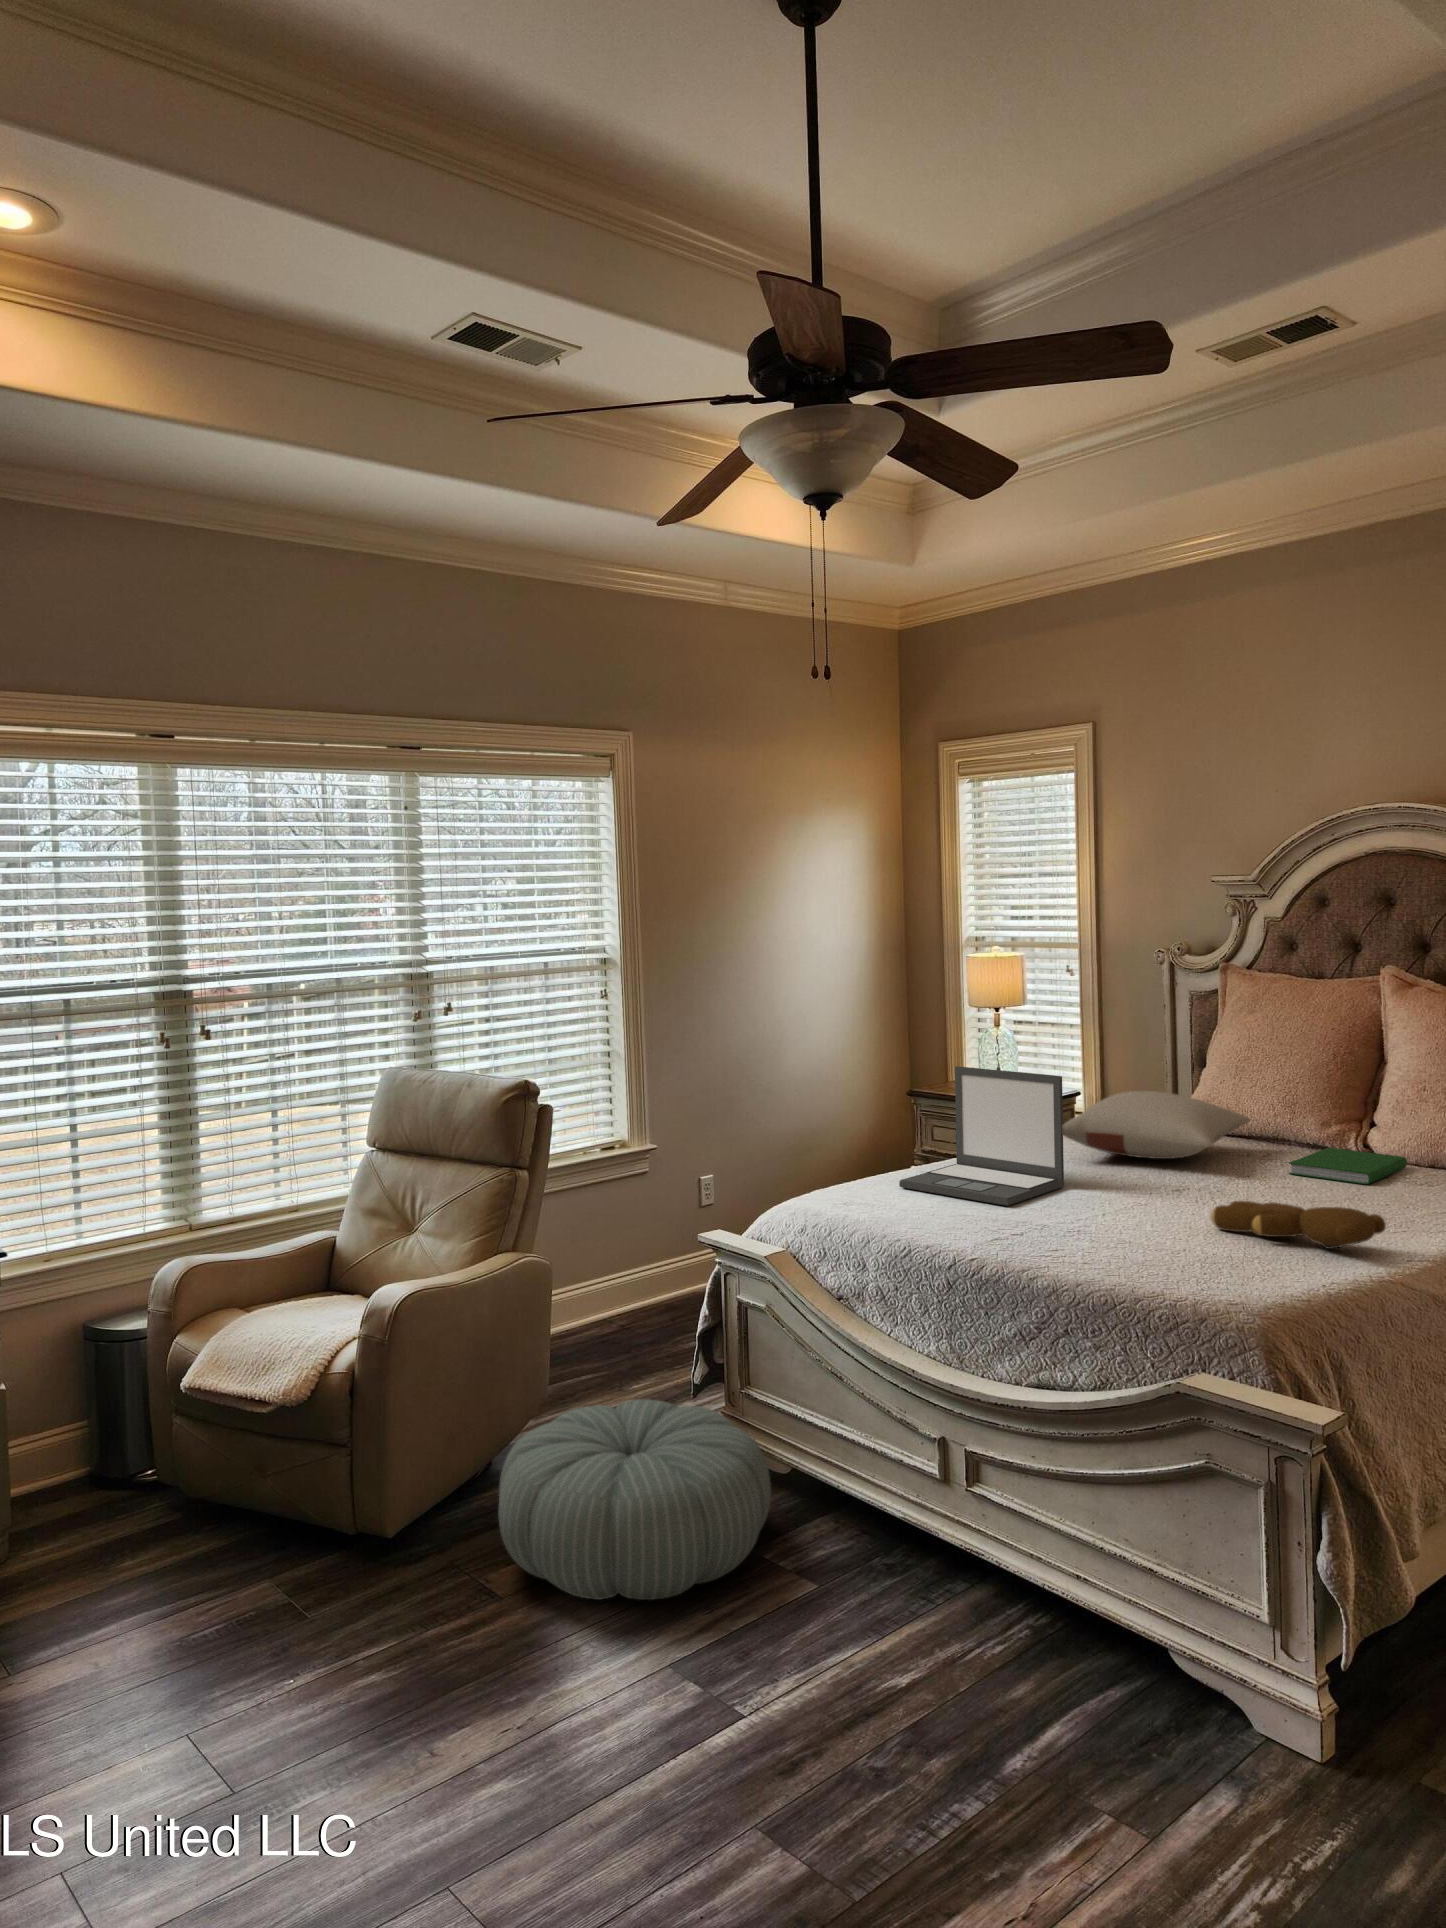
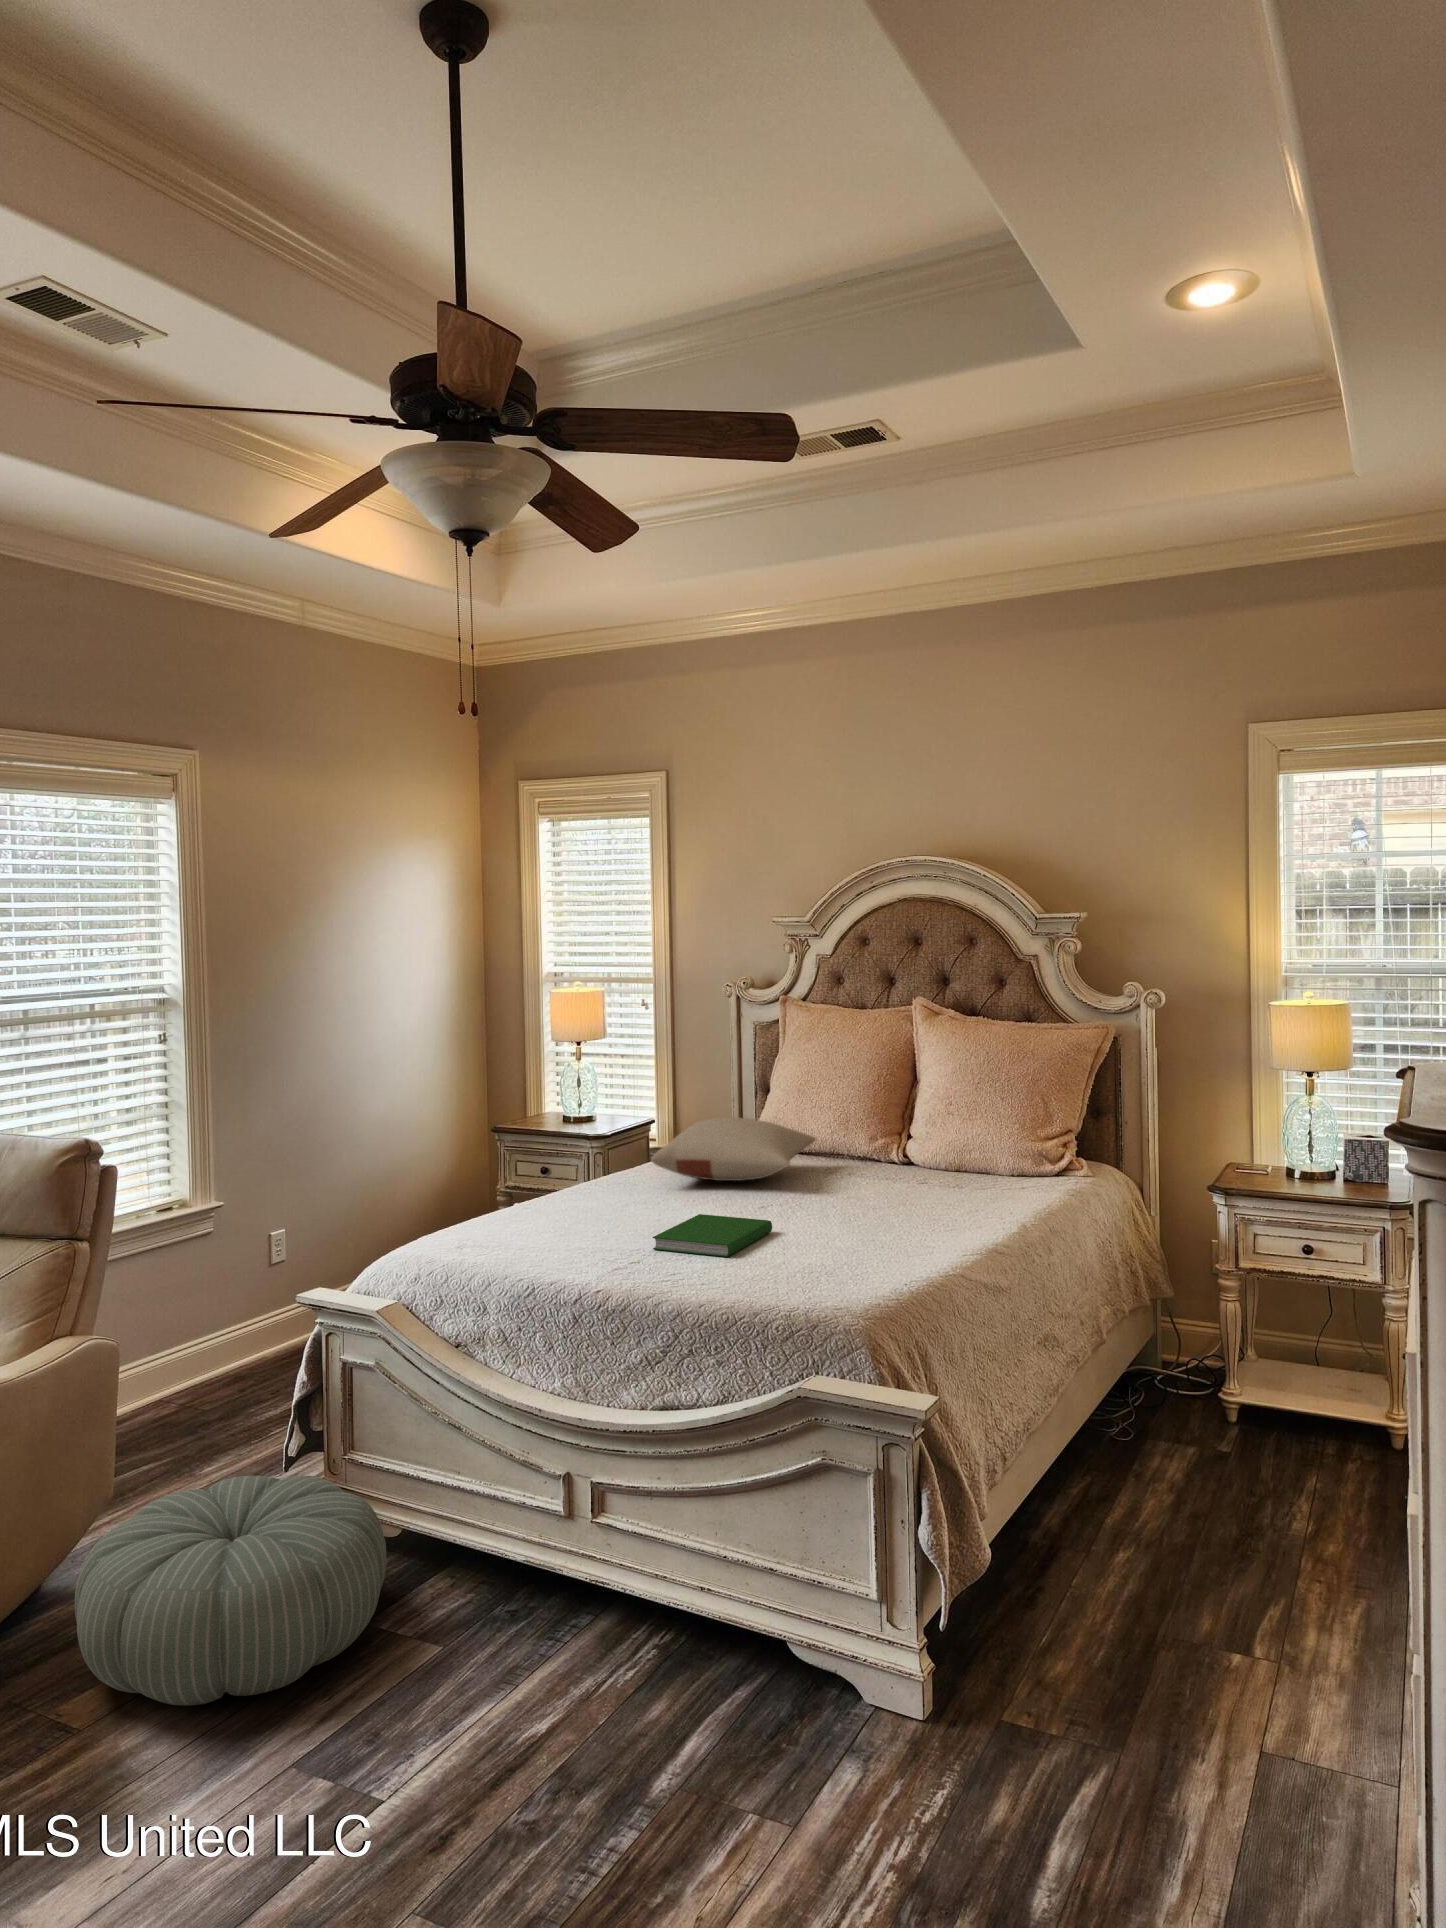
laptop: present [899,1066,1064,1206] -> none [505,1102,662,1236]
hardcover book: present [1289,1148,1407,1184] -> present [653,1214,772,1257]
teddy bear: present [1210,1201,1386,1249] -> none [800,1214,950,1252]

